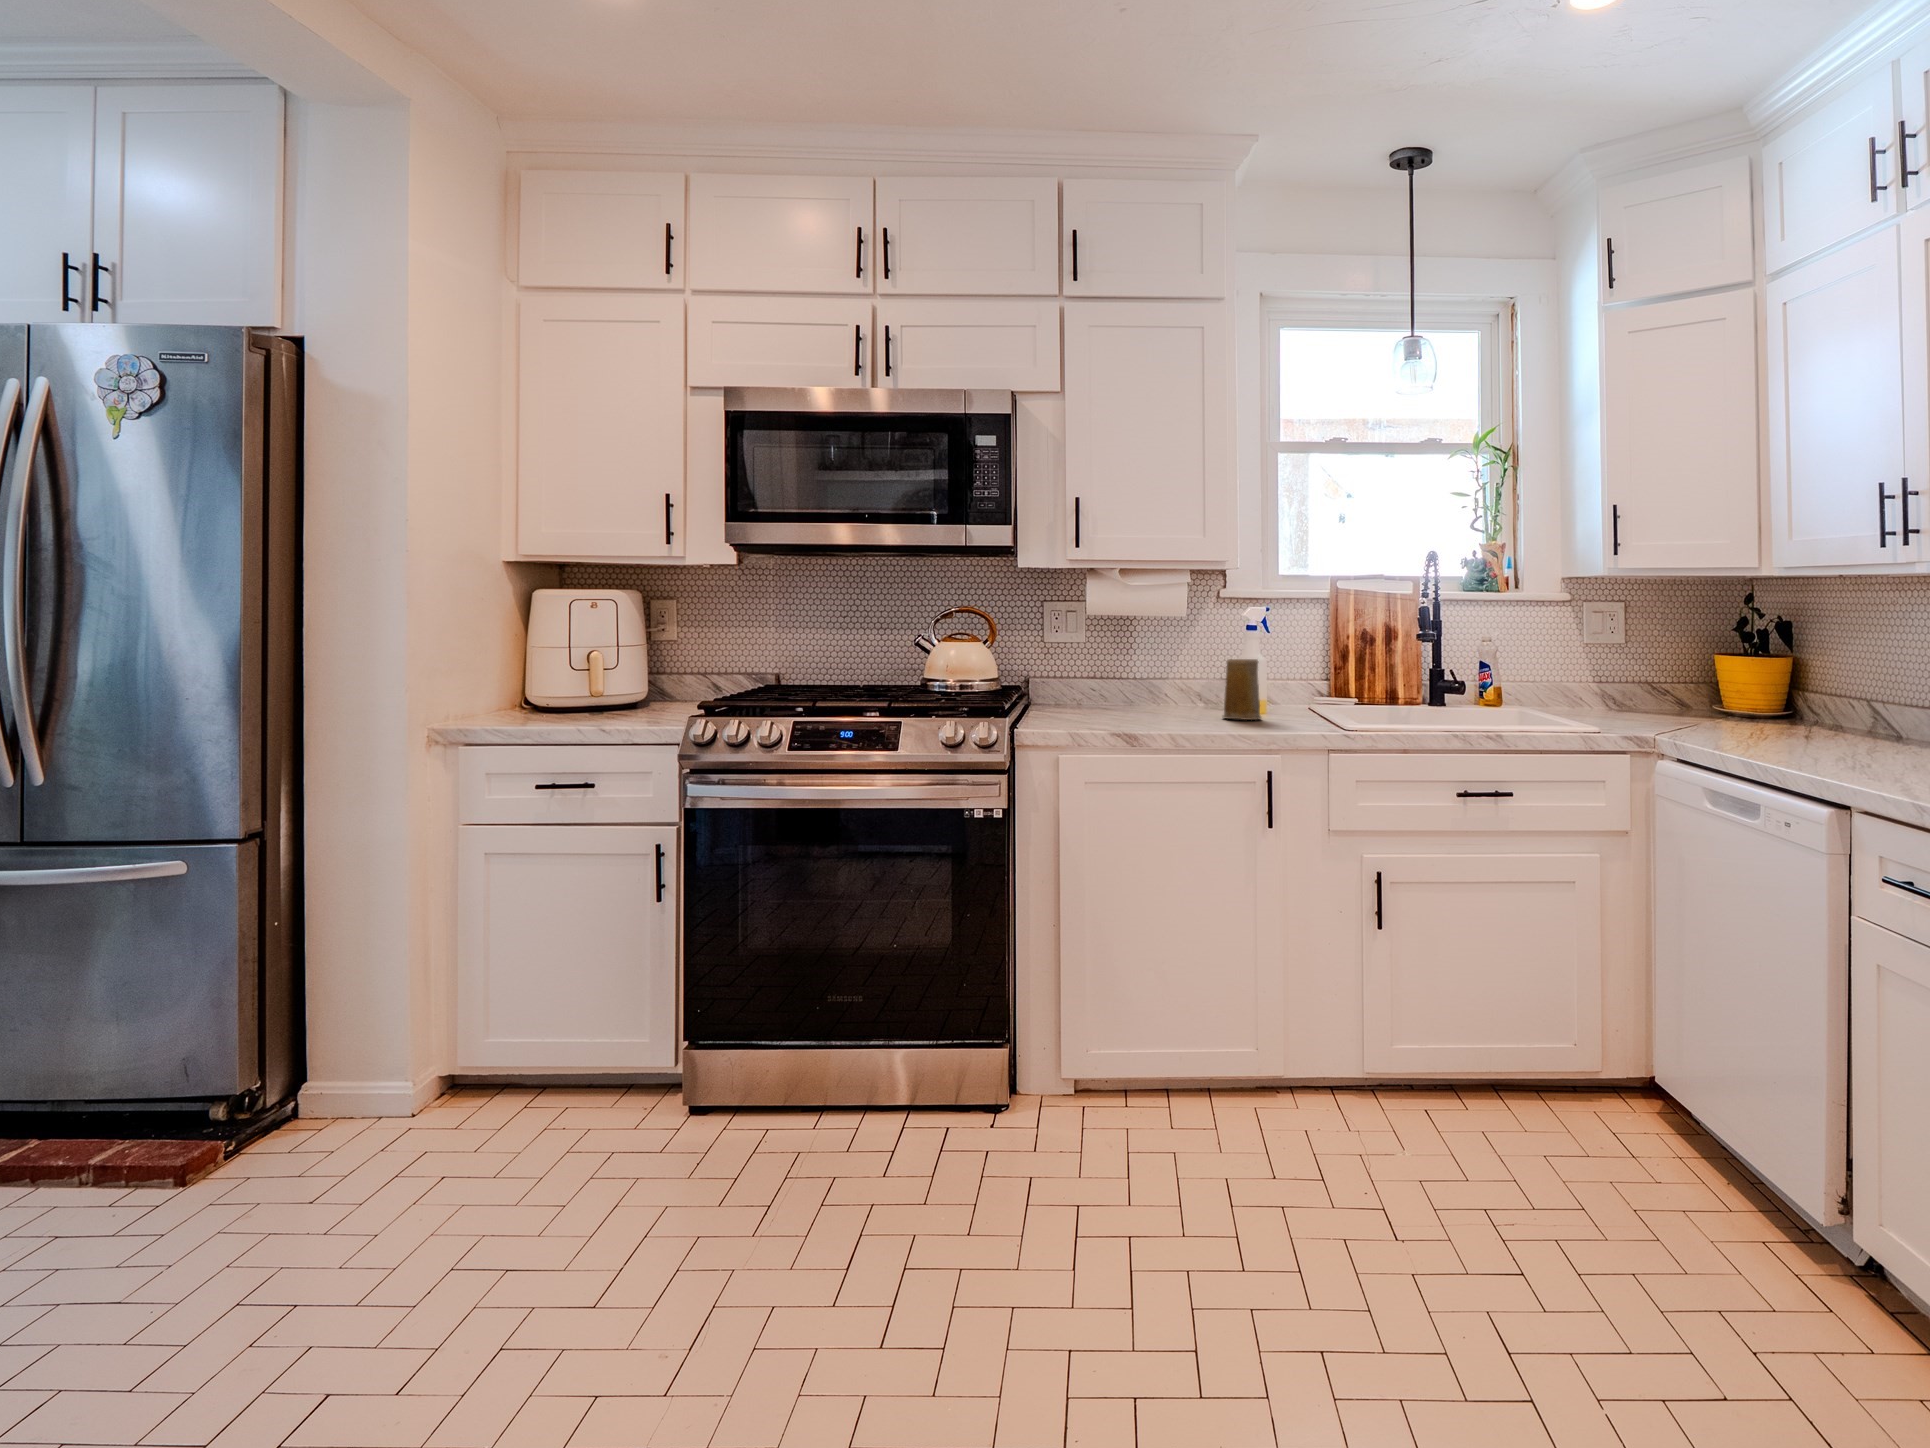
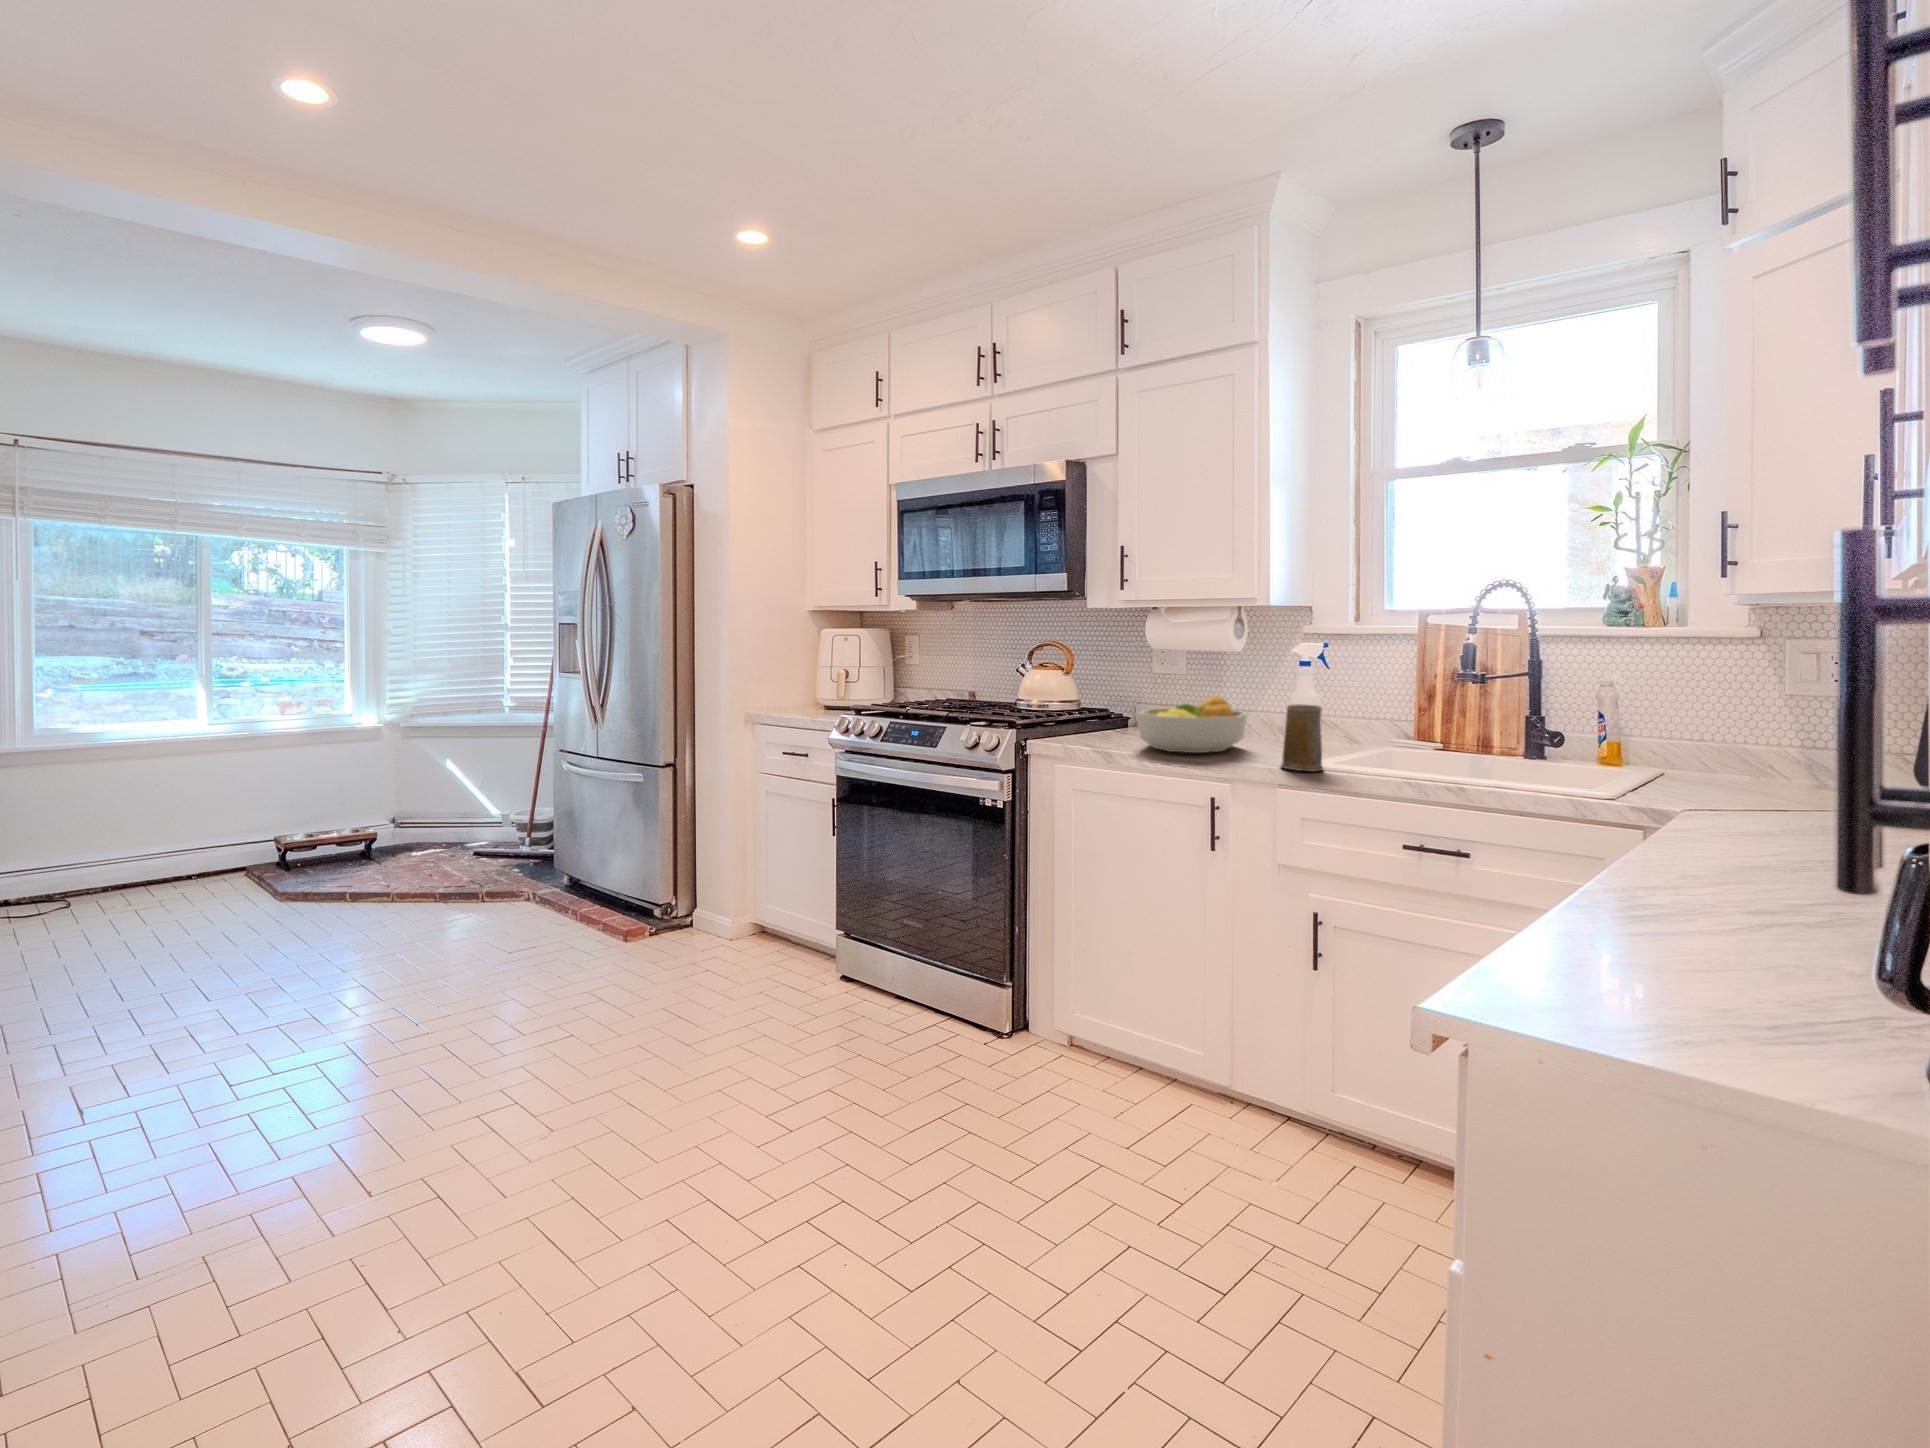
fruit bowl: none [1083,658,1182,711] -> present [1138,695,1247,753]

